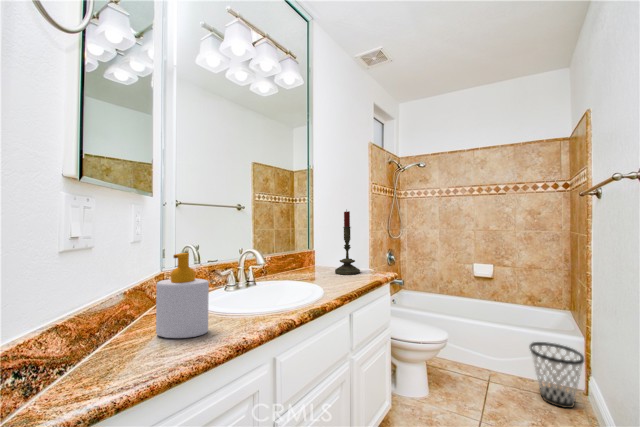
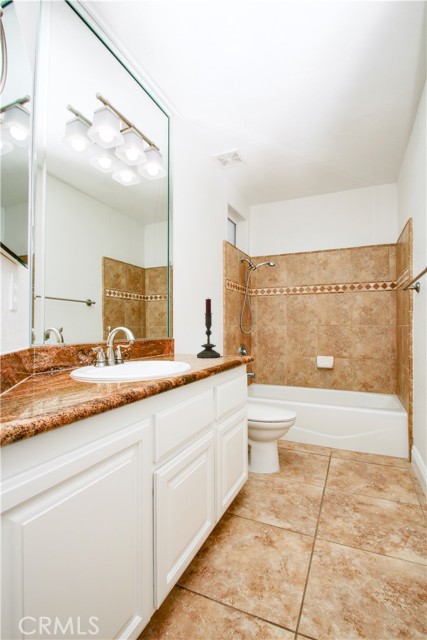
soap bottle: present [156,253,209,338] -> none [43,314,95,392]
wastebasket: present [530,342,584,408] -> none [364,419,407,472]

